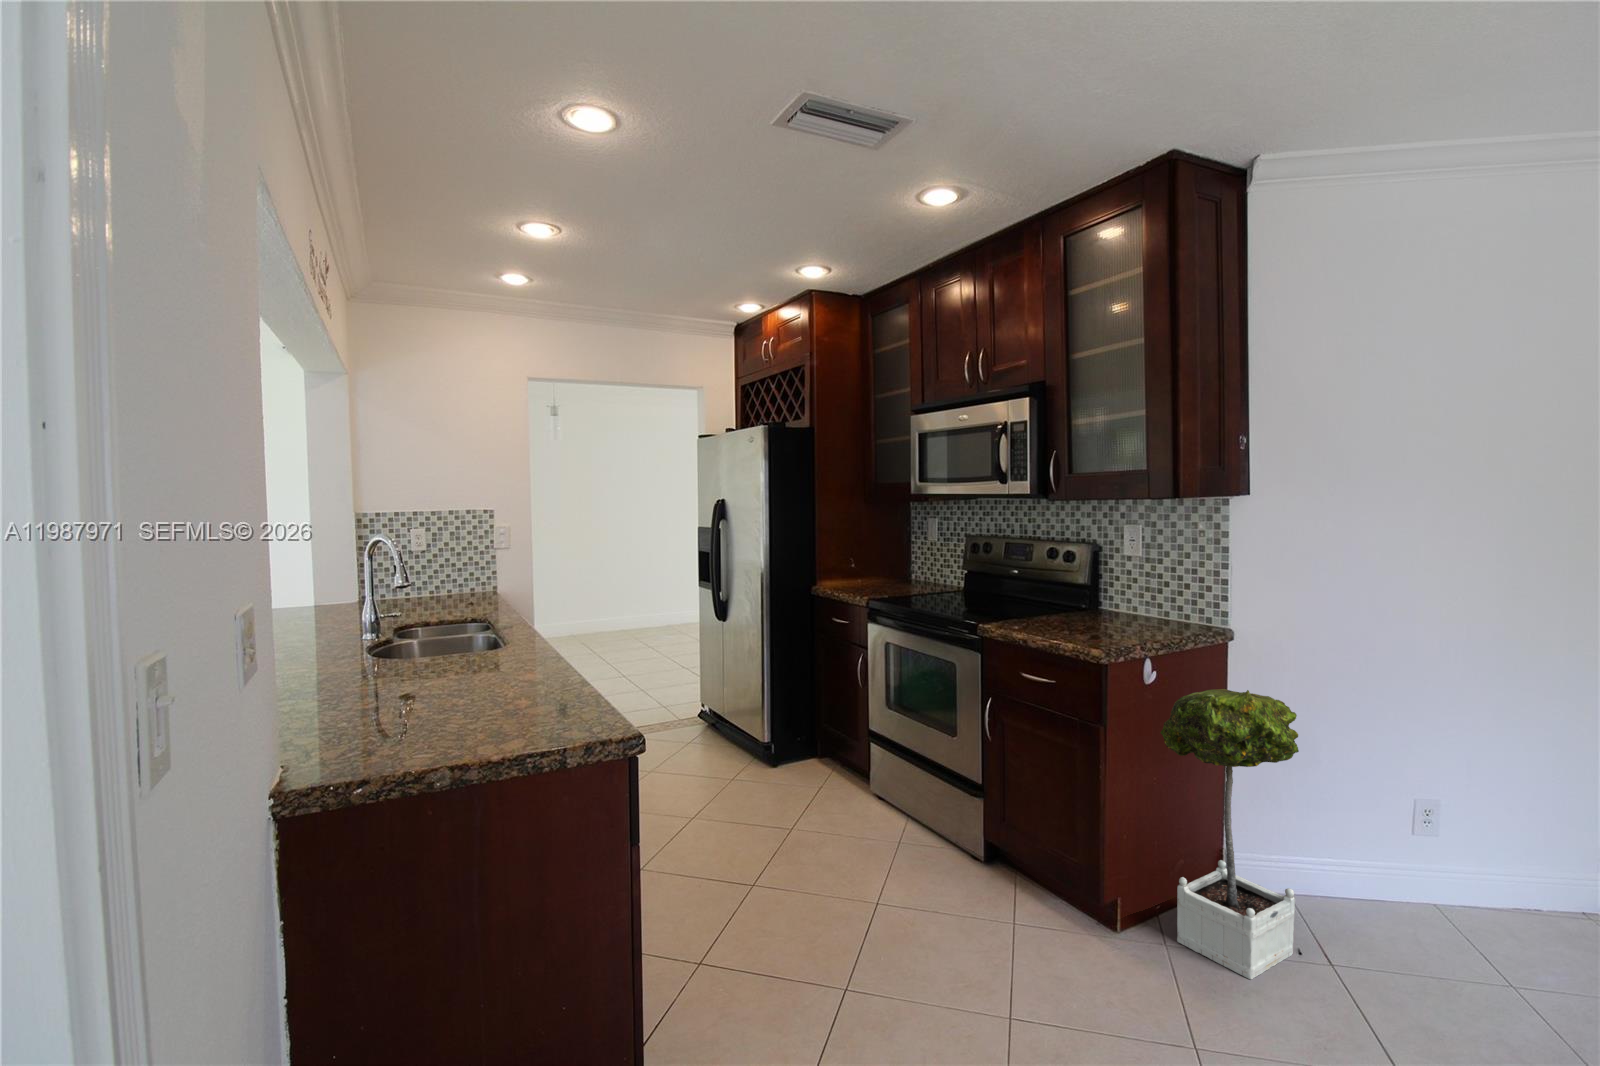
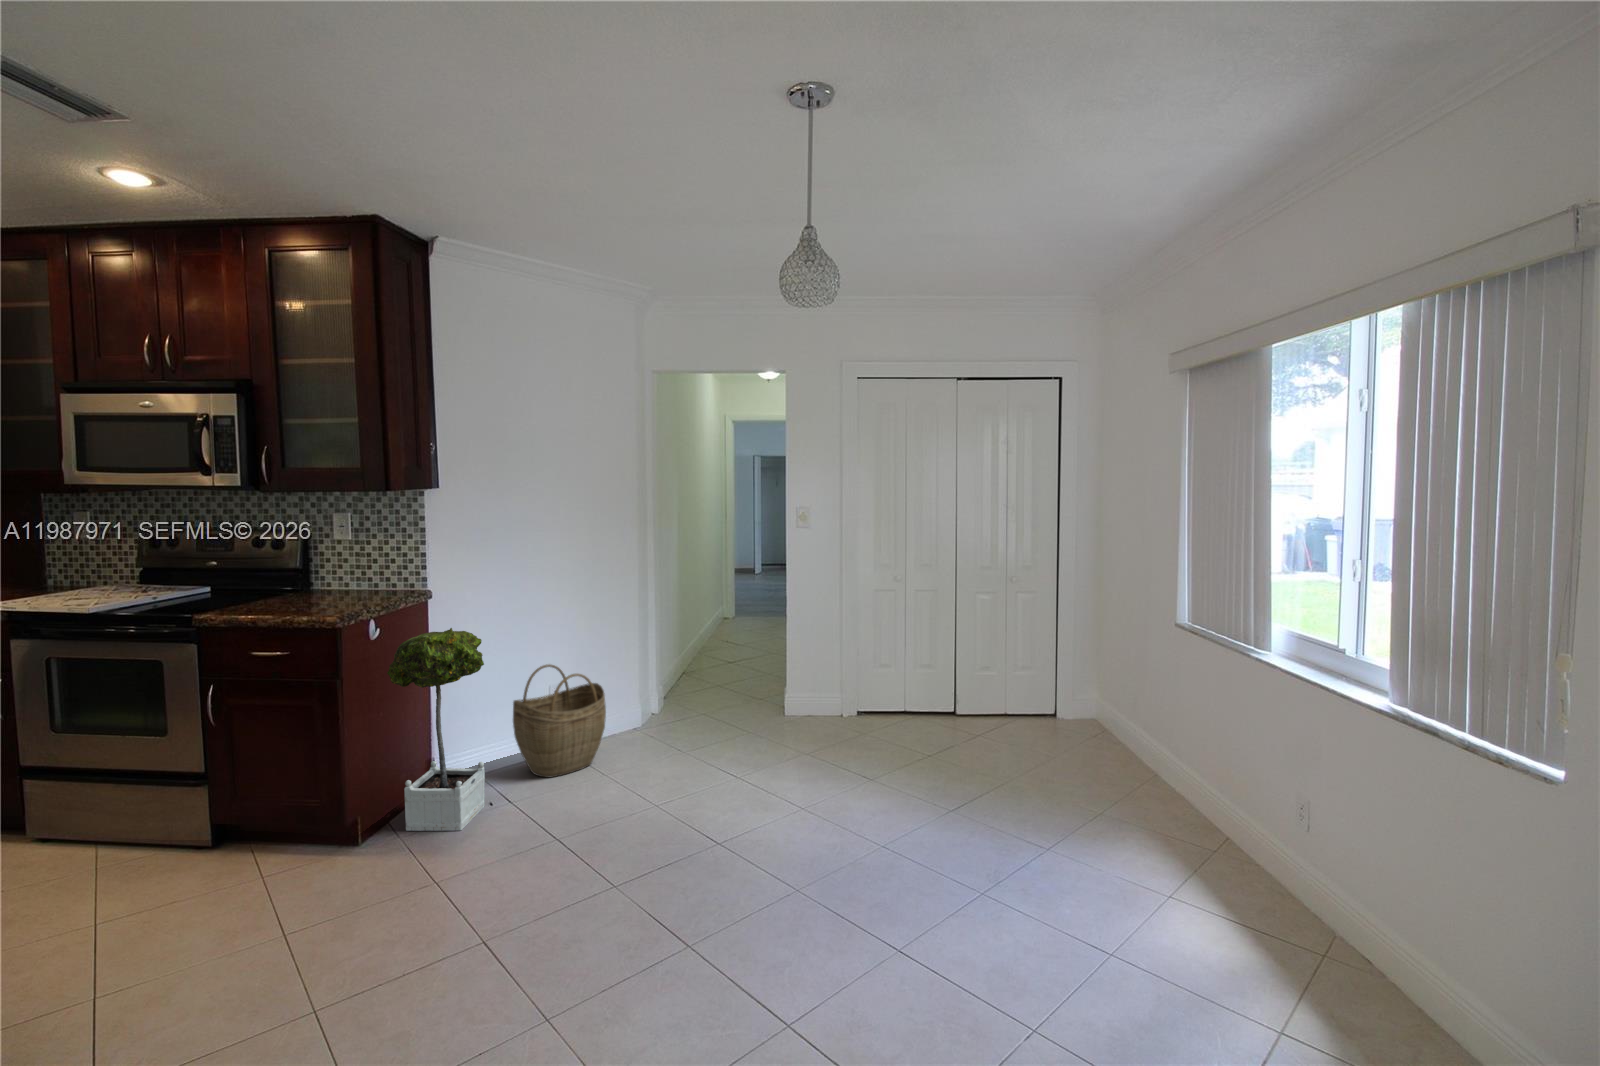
woven basket: none [1350,767,1535,960] -> present [513,664,606,777]

